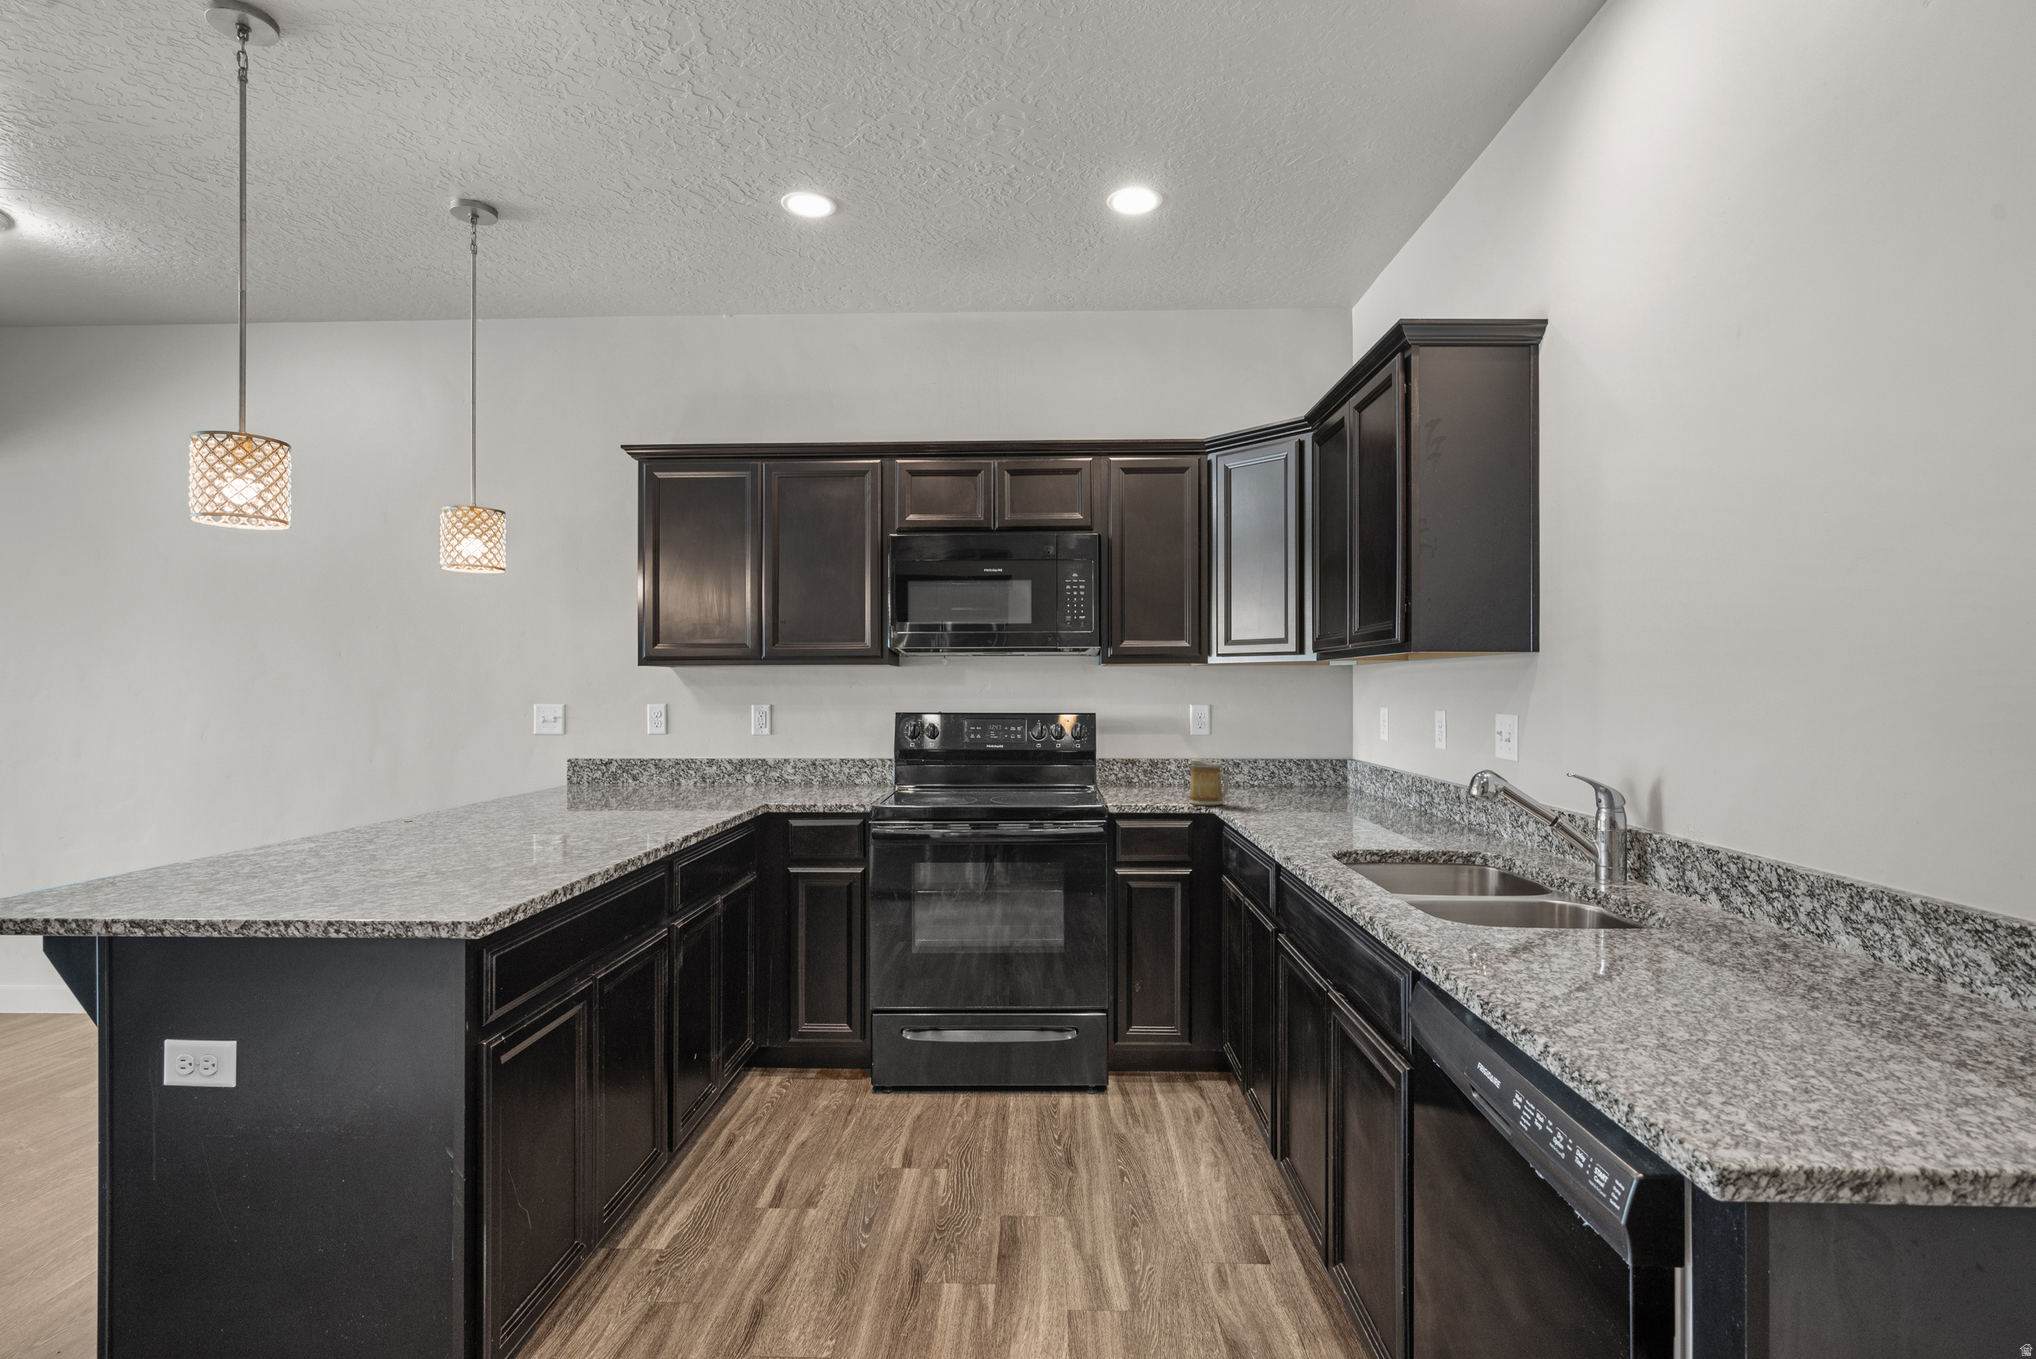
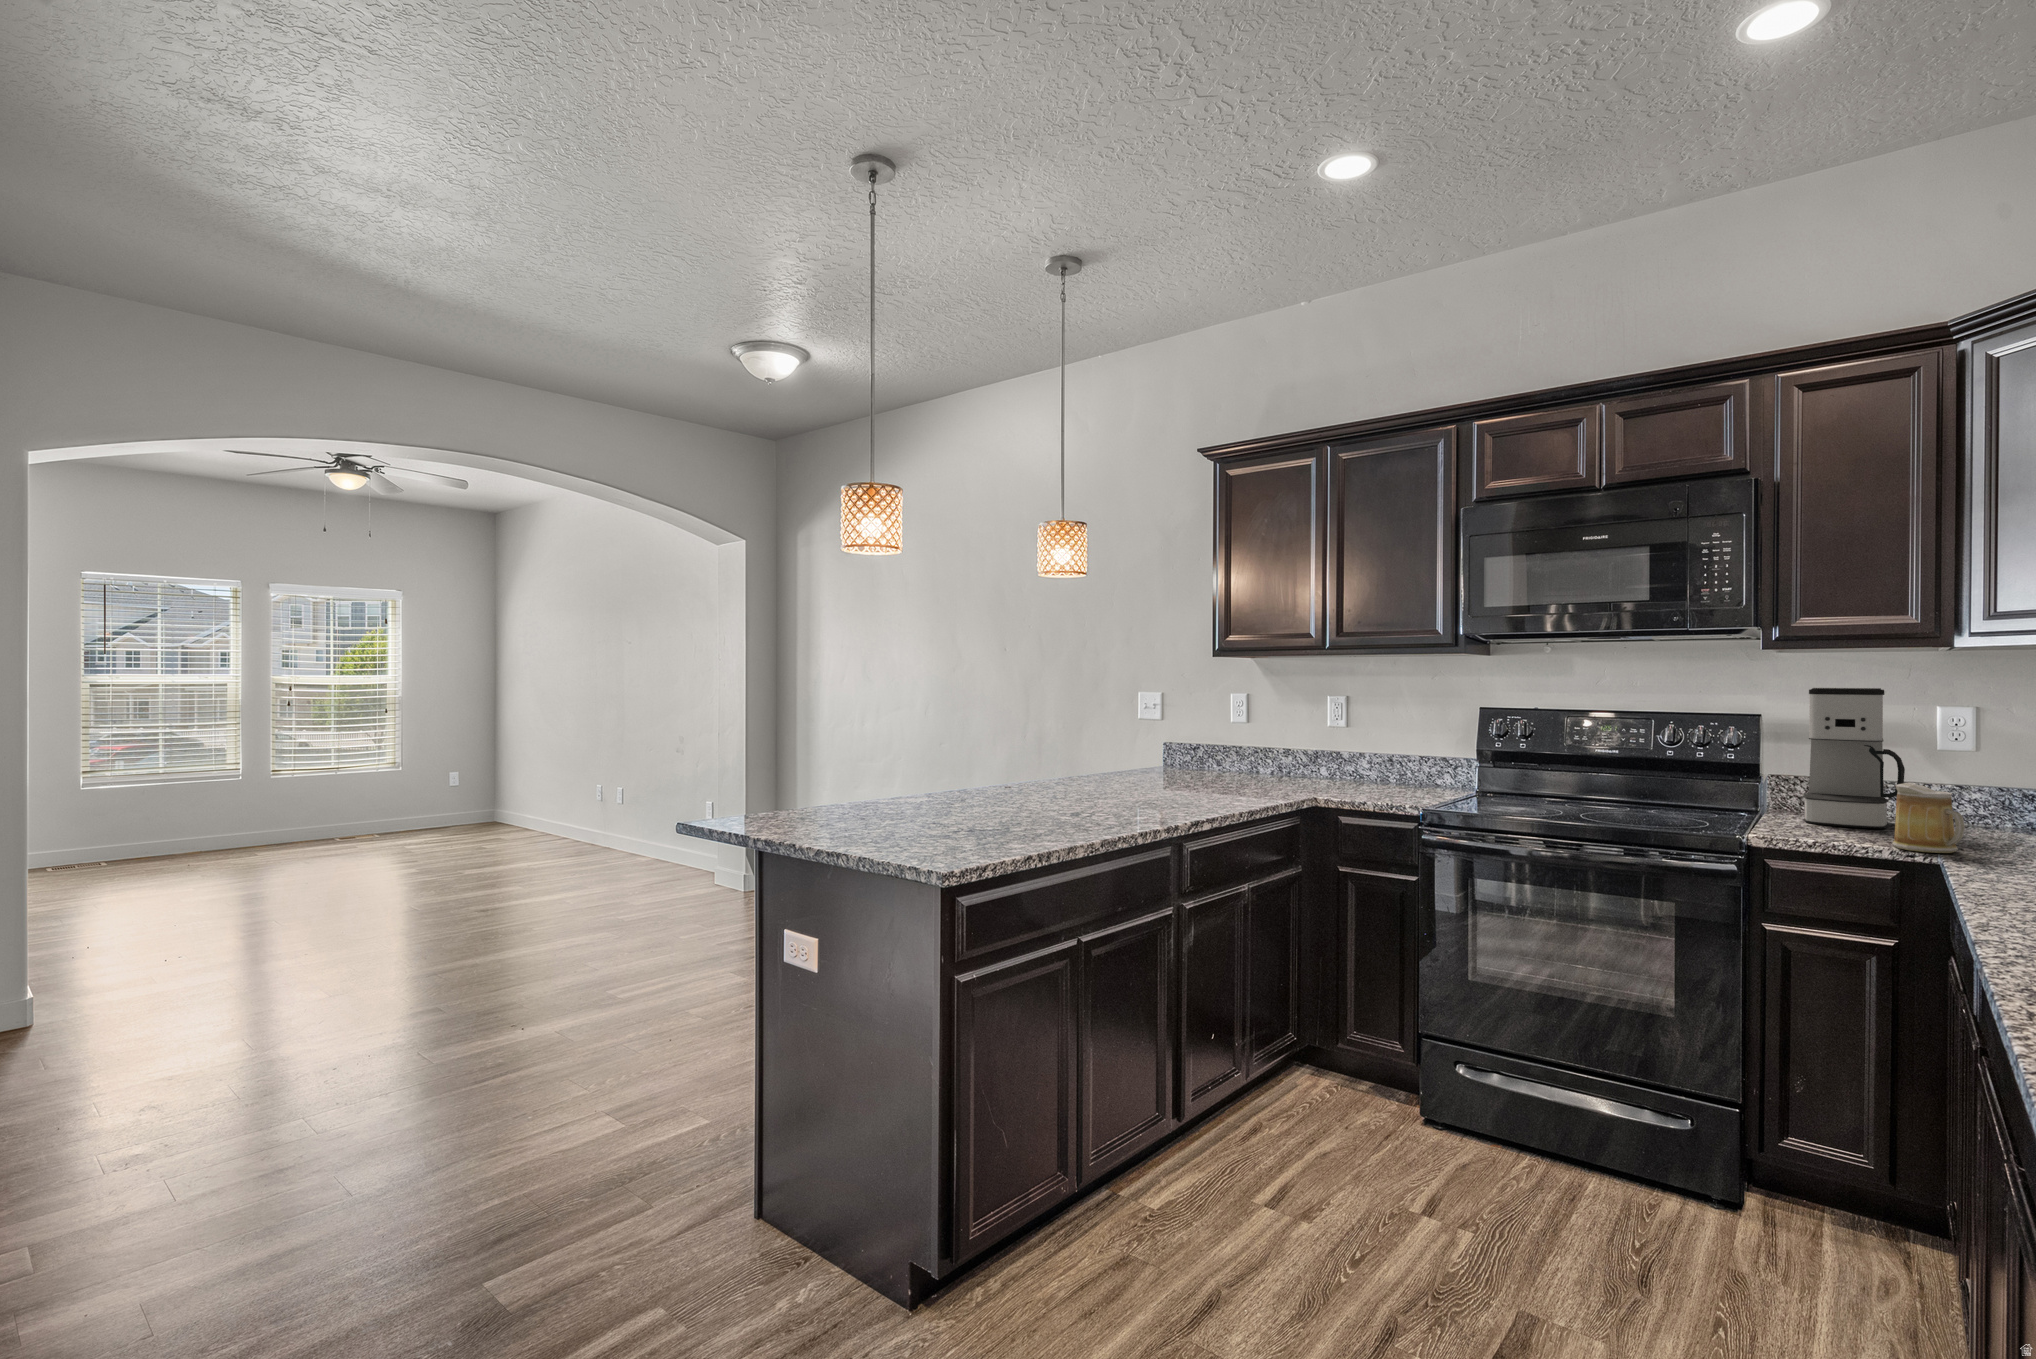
coffee maker: none [1125,692,1182,793] -> present [1803,688,1905,828]

